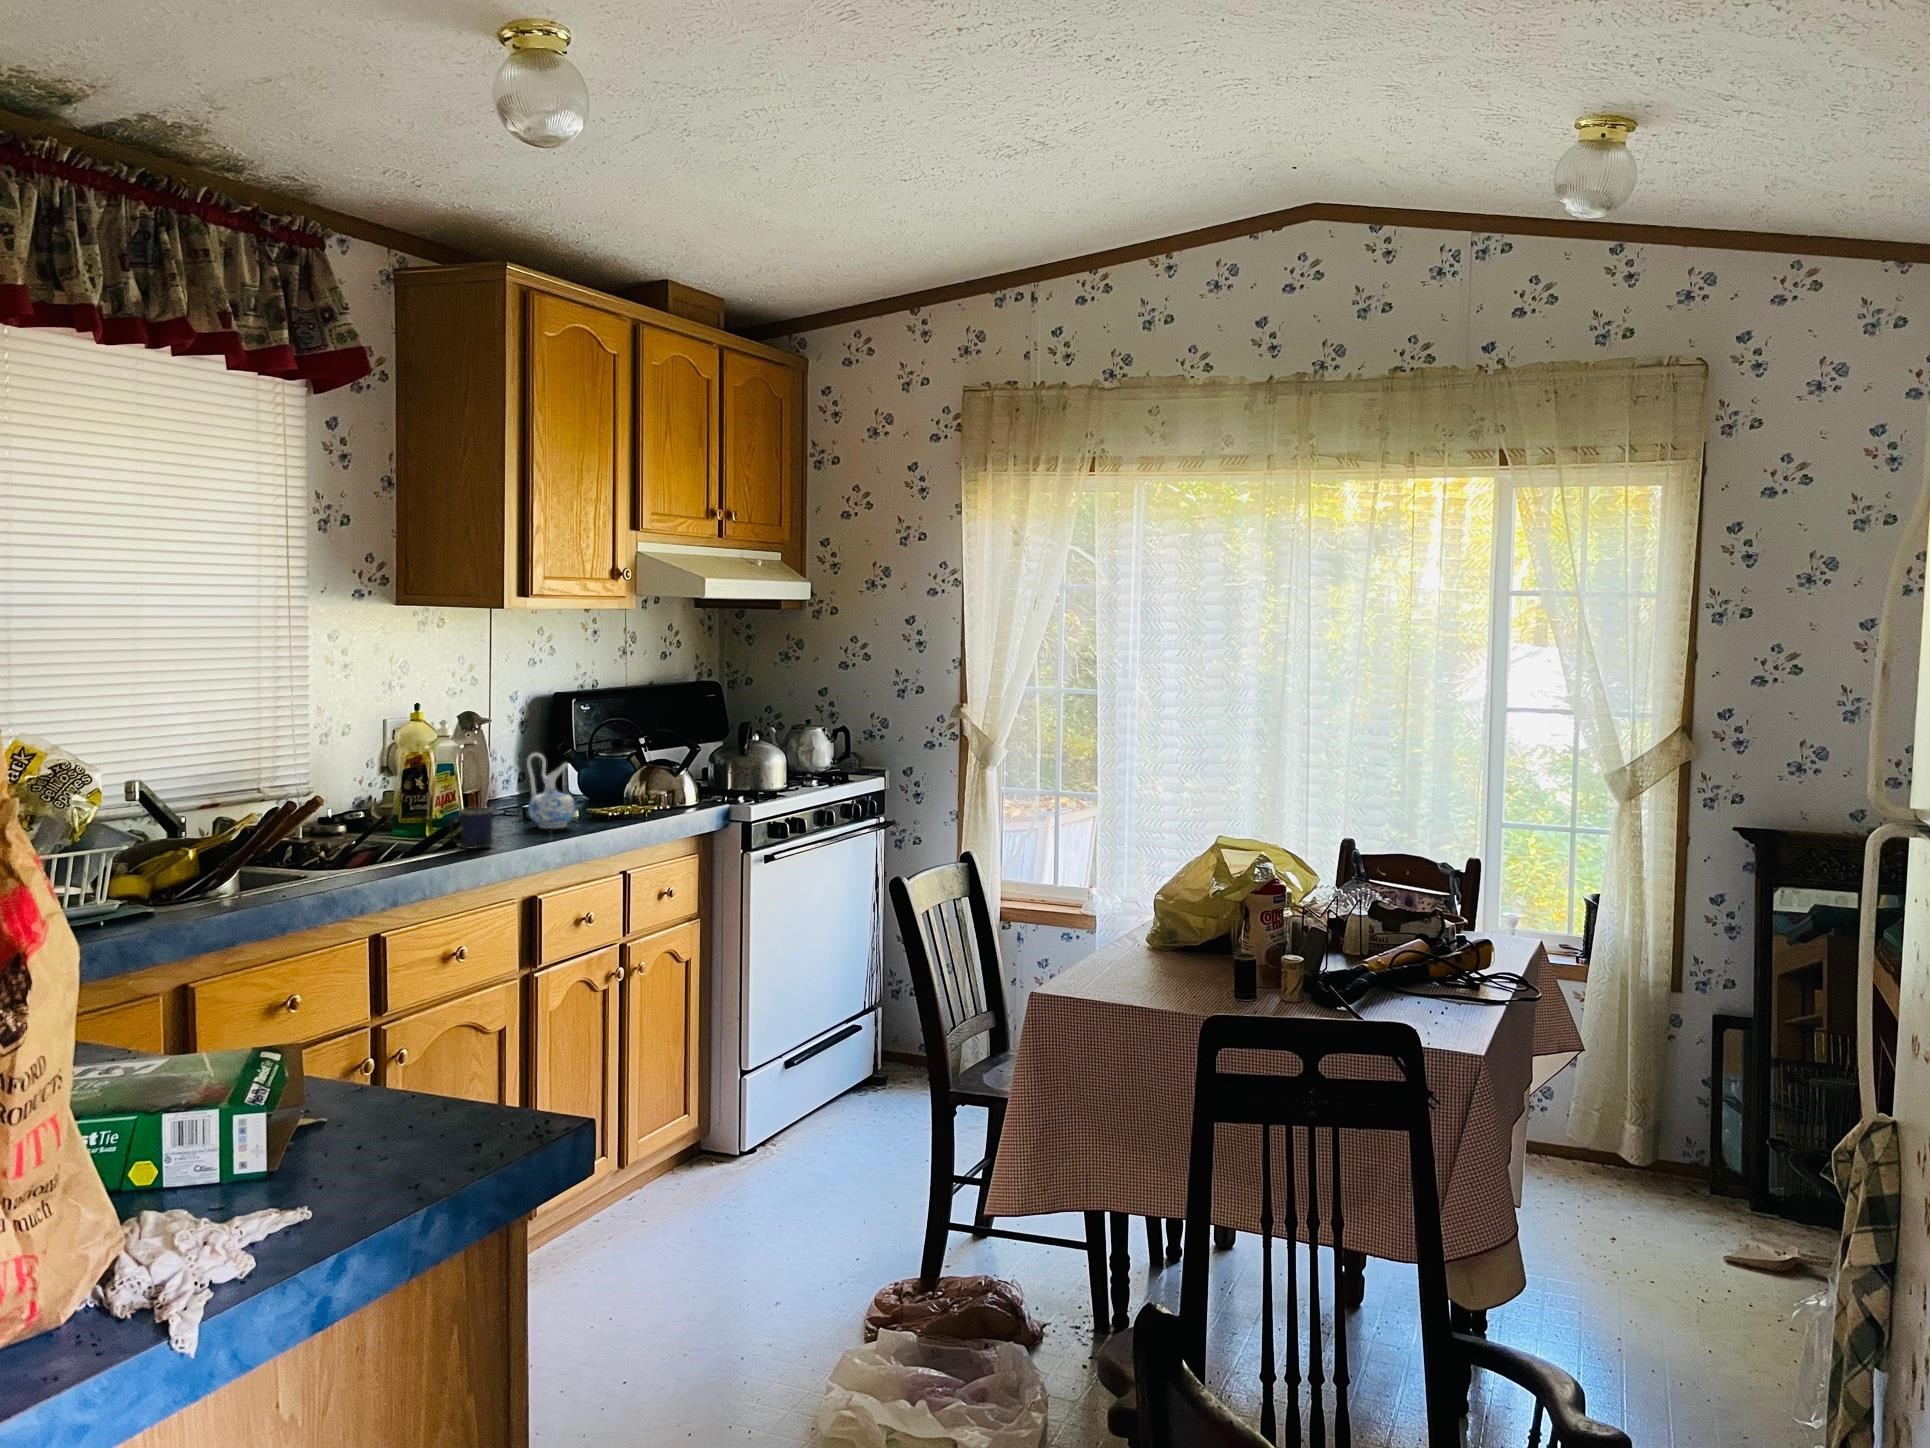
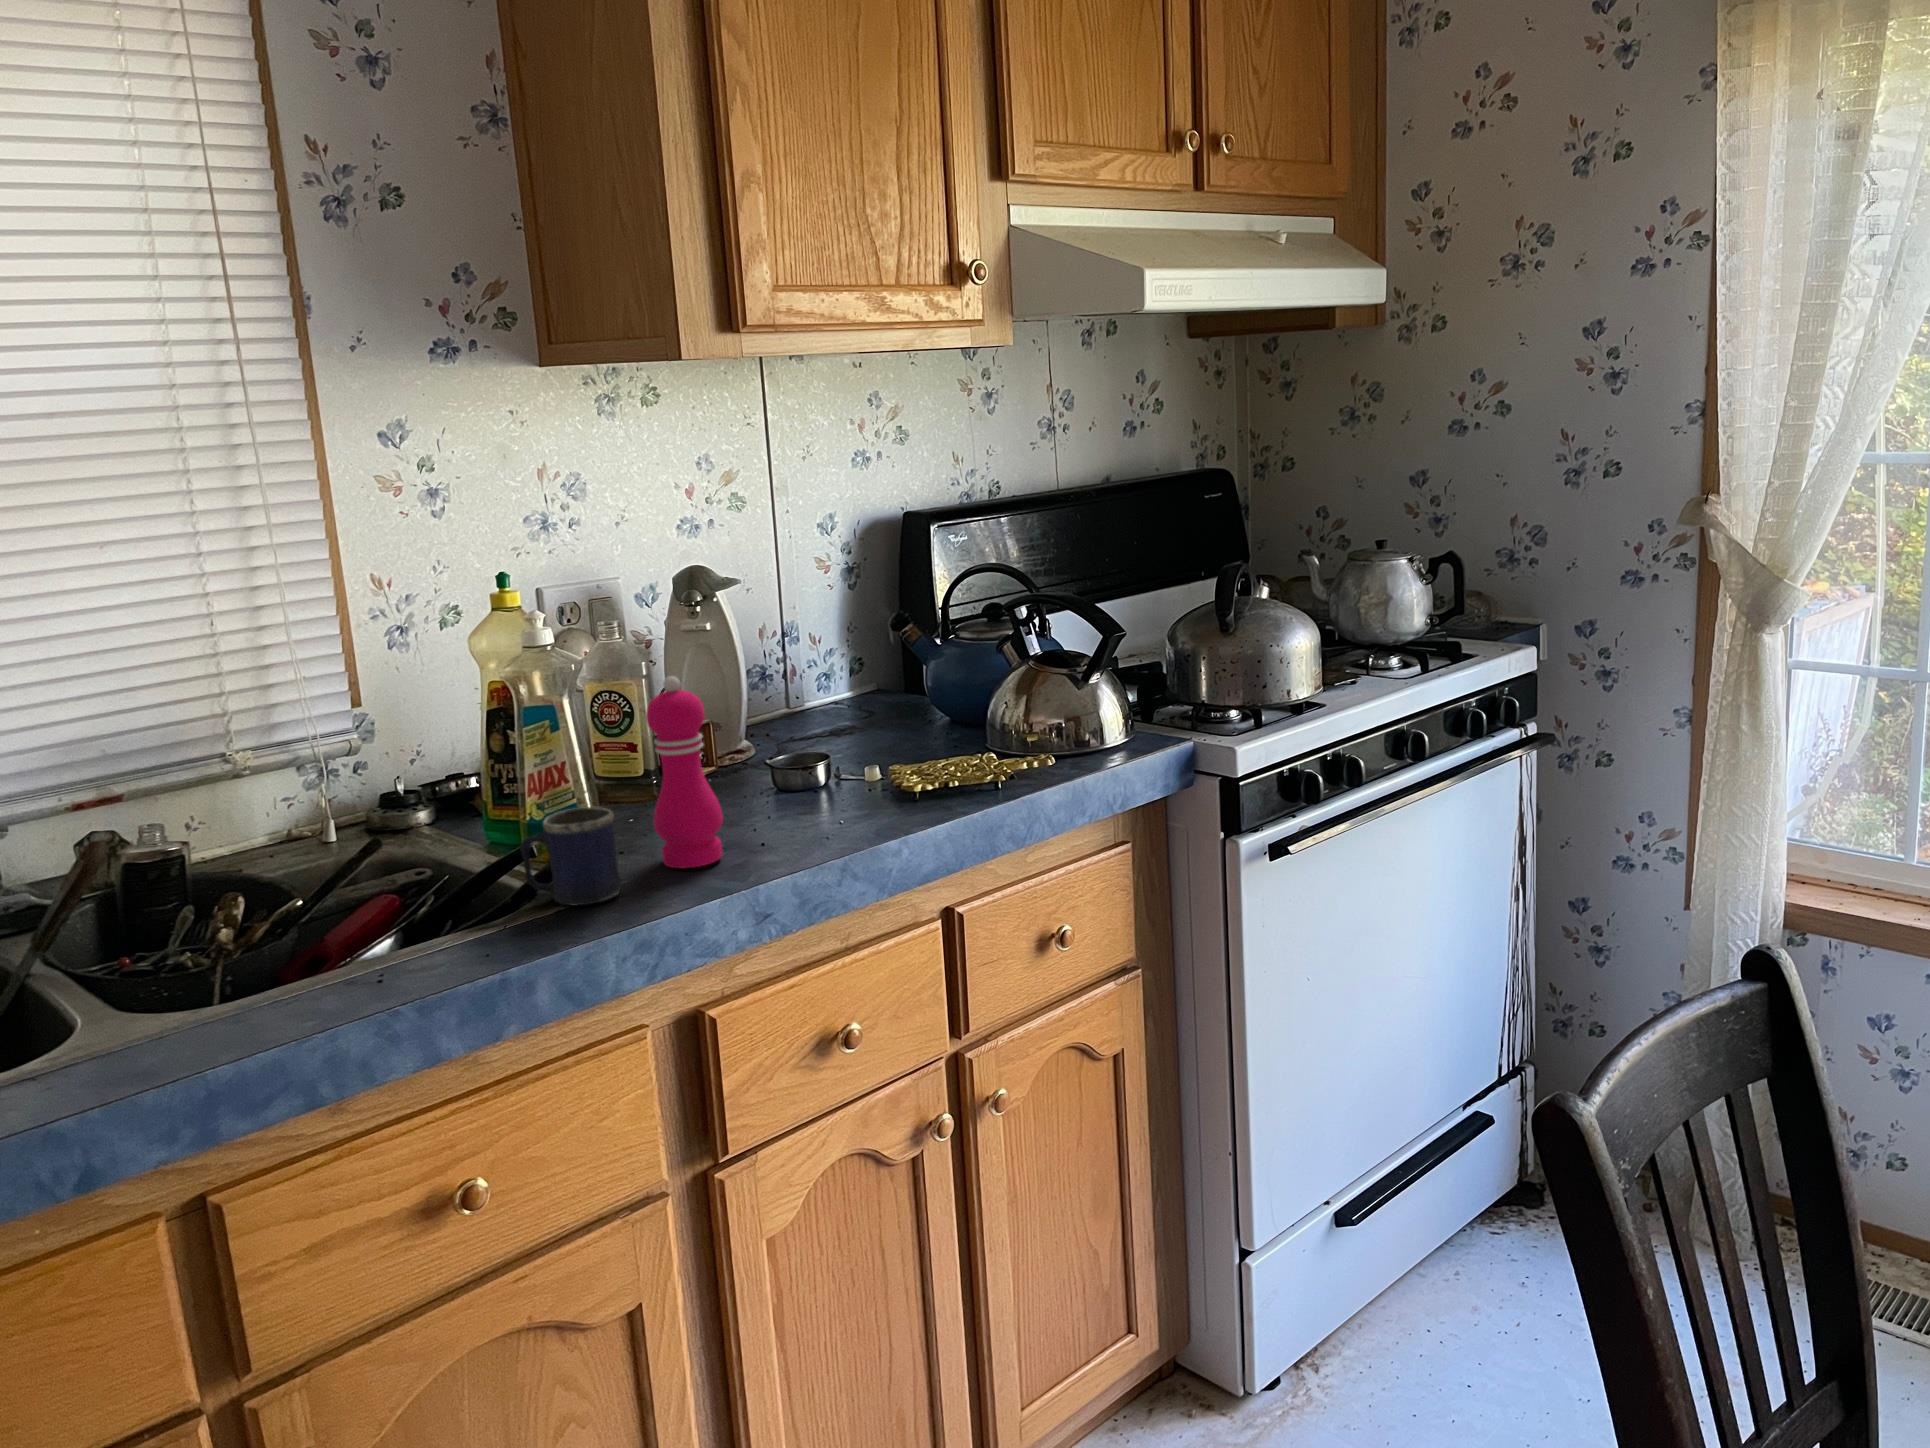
pepper mill: none [496,751,529,840] -> present [646,676,723,868]
ceramic pitcher: present [527,753,575,828] -> none [748,663,852,820]

